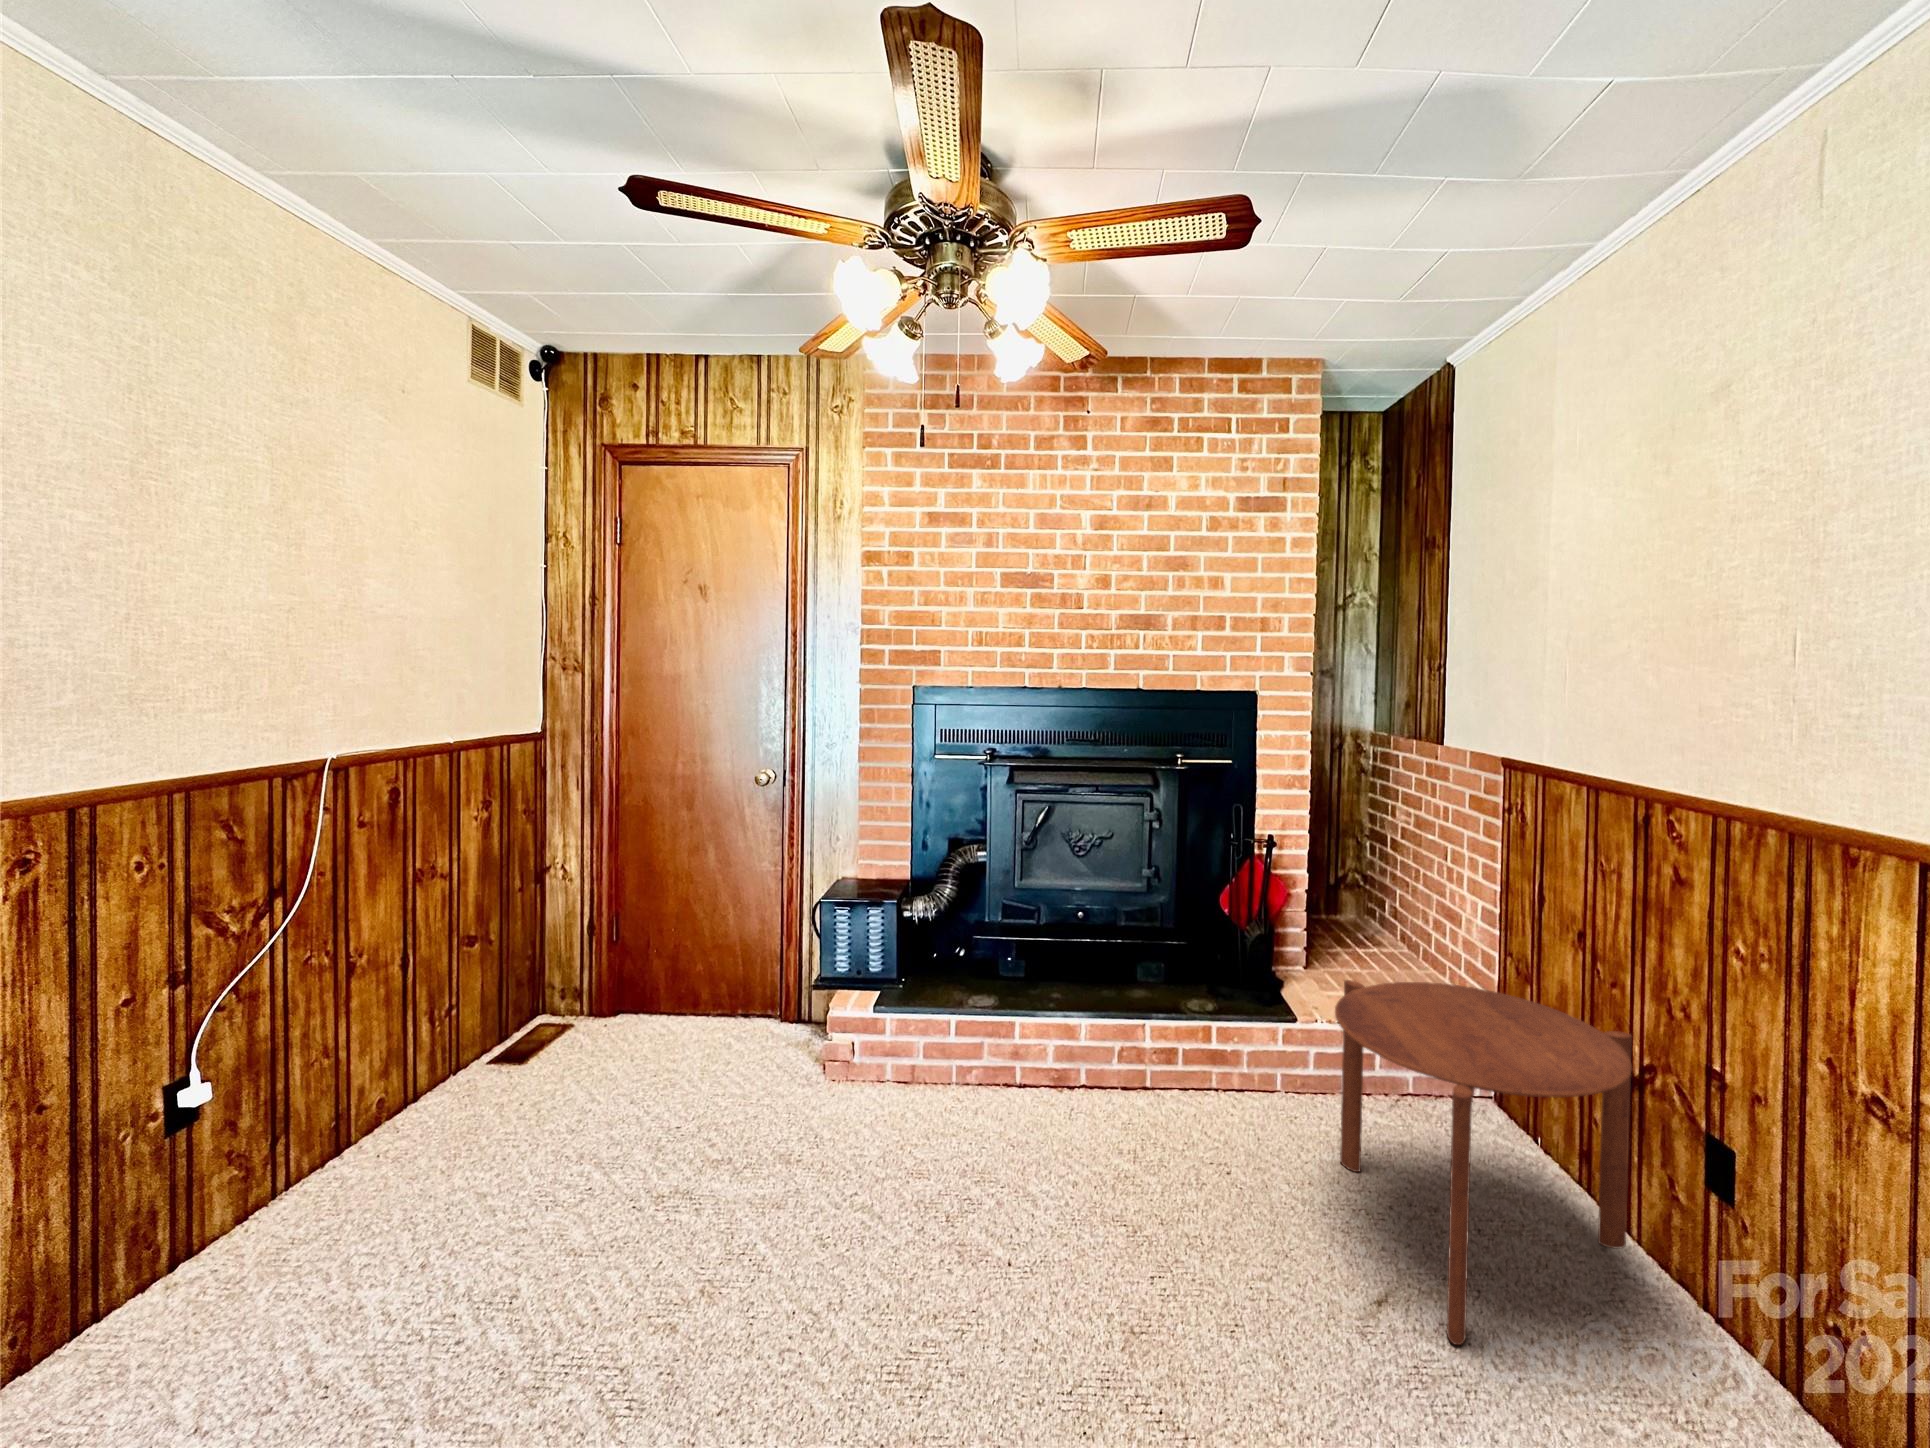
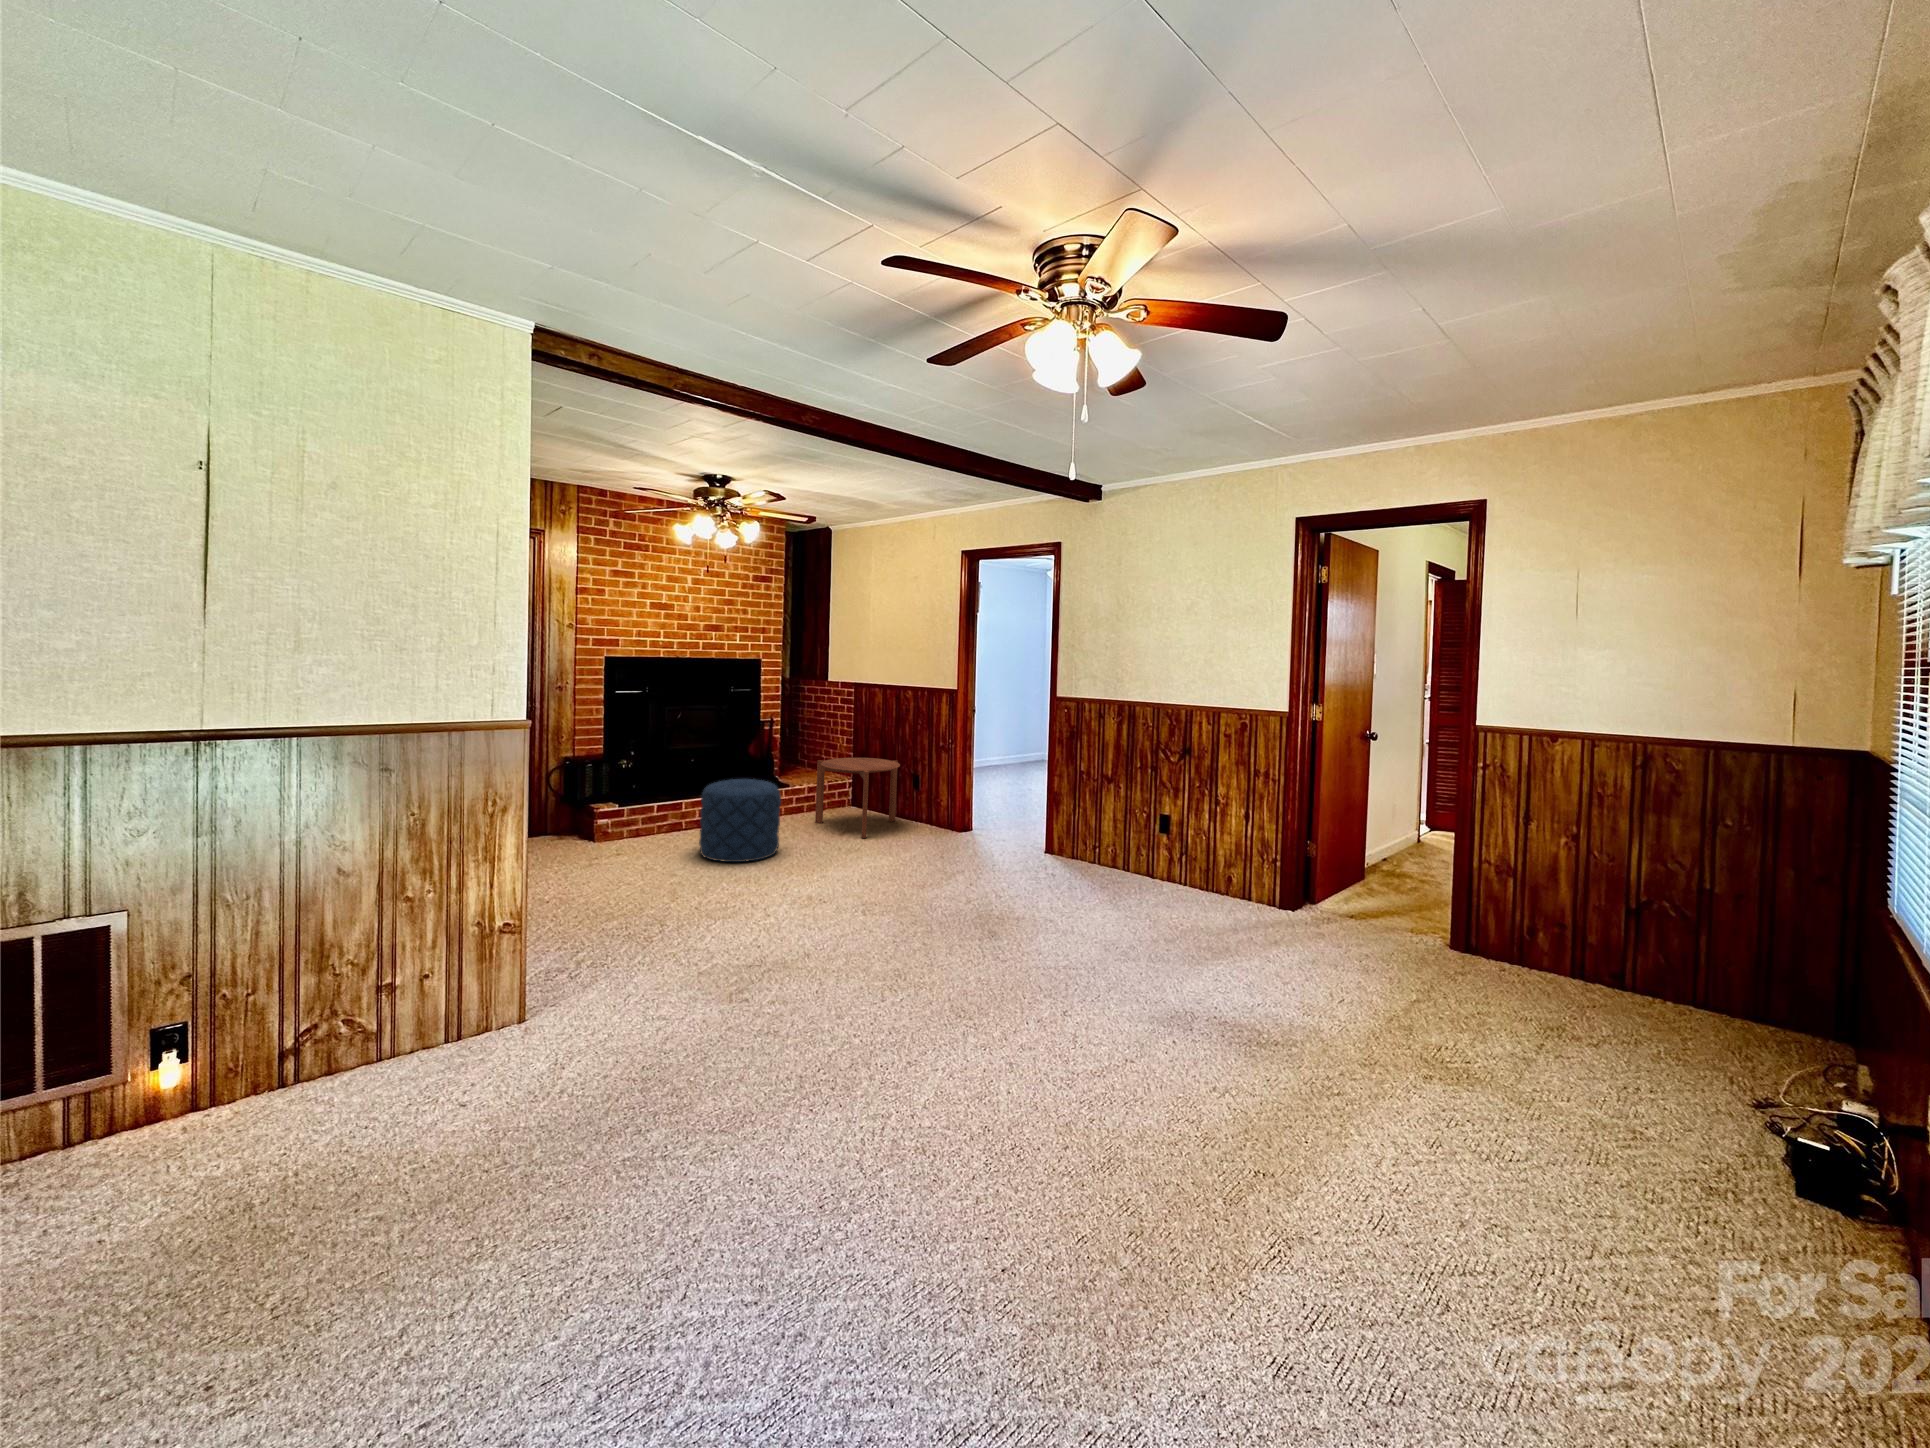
pouf: none [893,1022,1129,1350] -> present [699,779,781,862]

